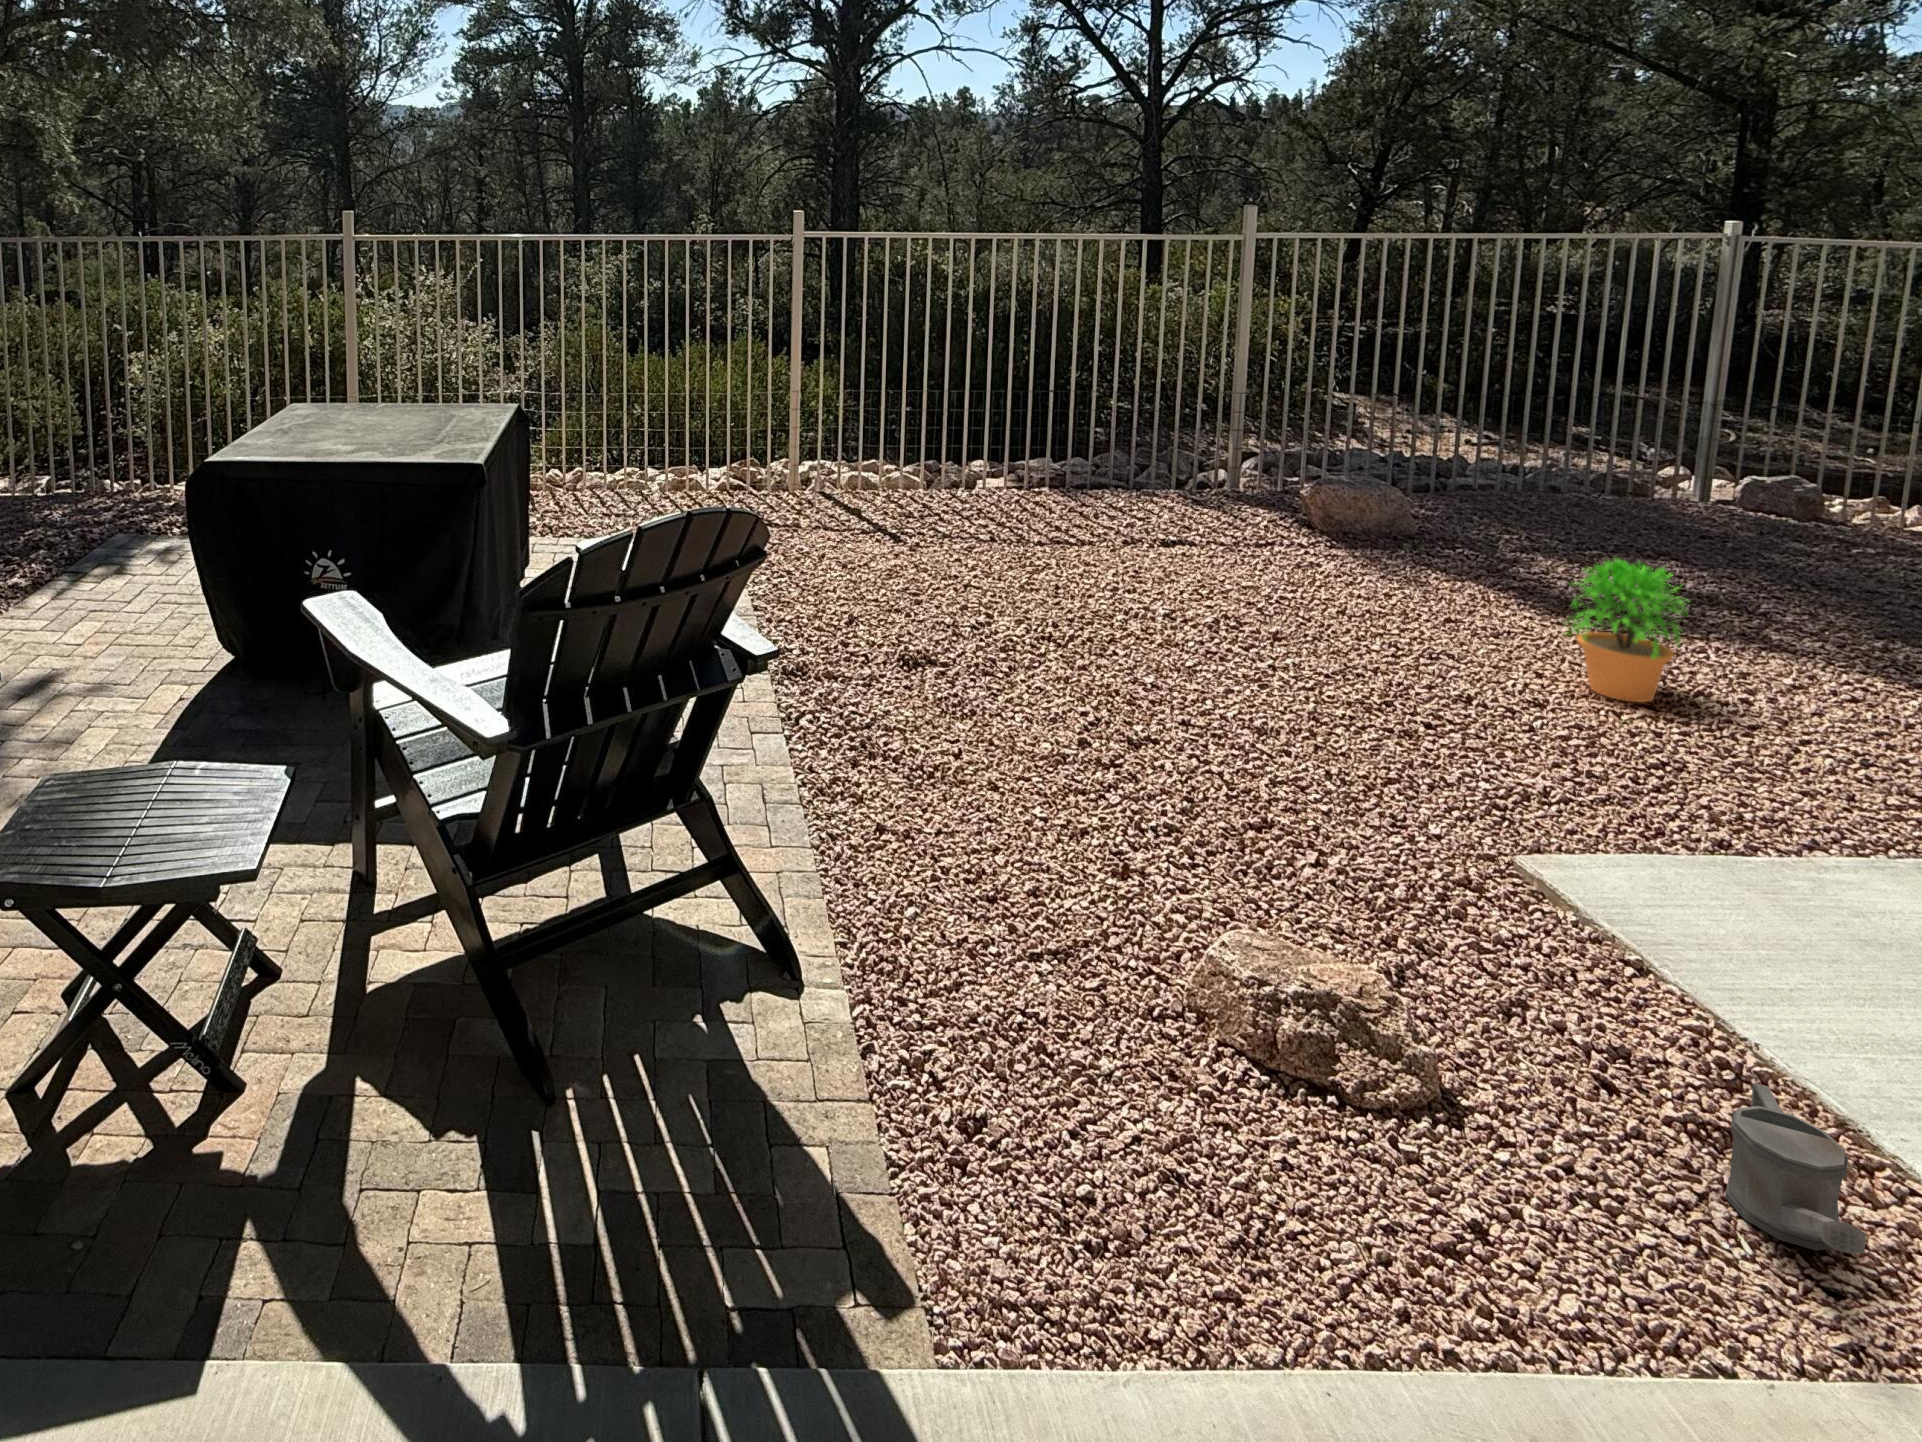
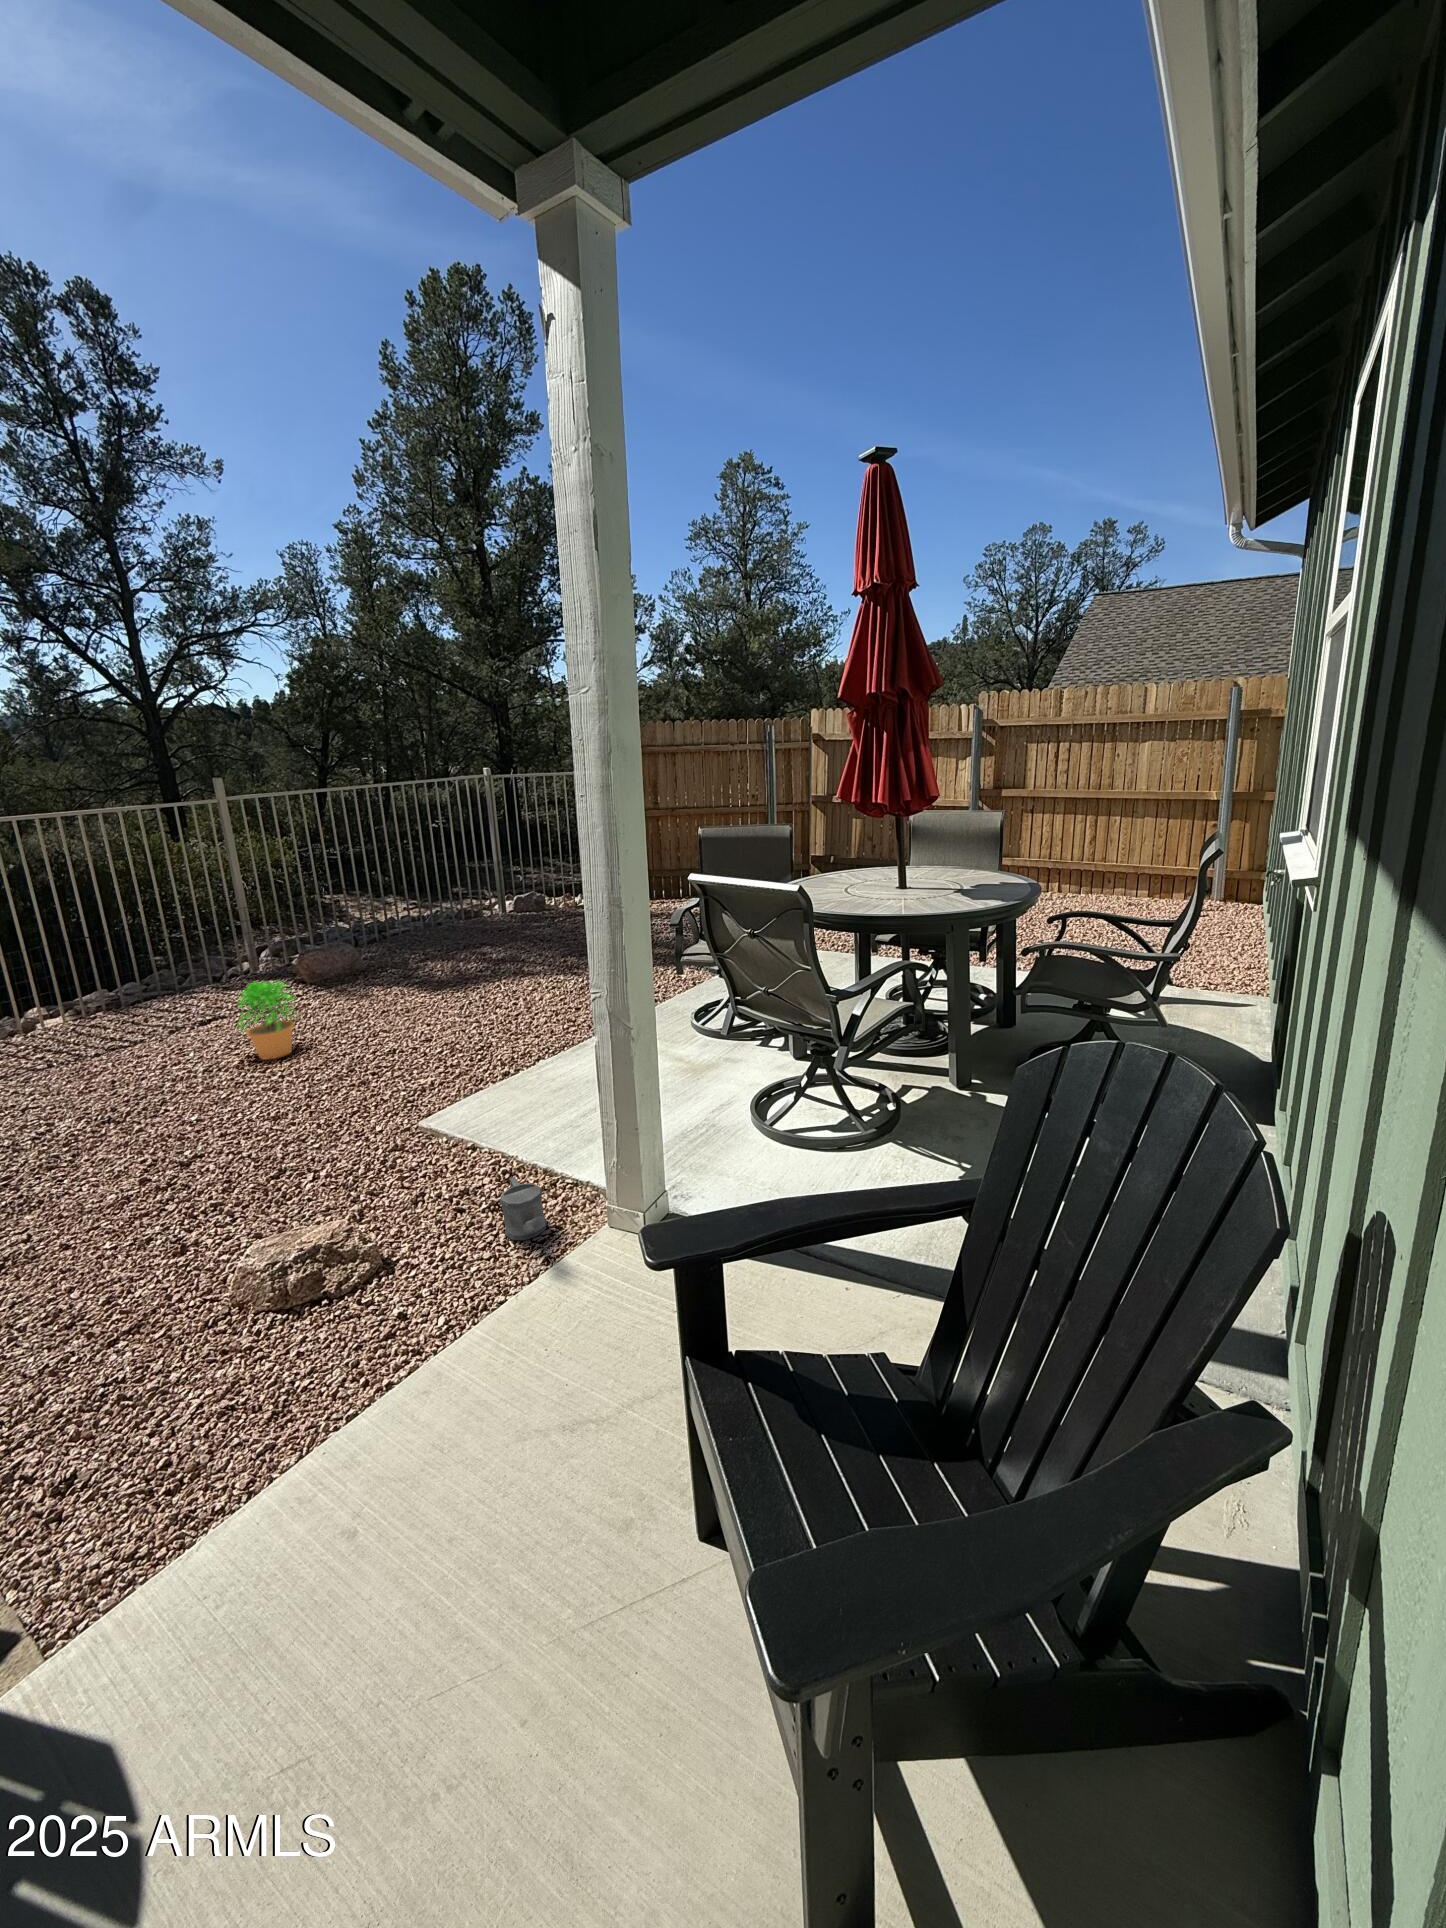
potted plant: present [1564,560,1685,702] -> present [239,980,298,1060]

